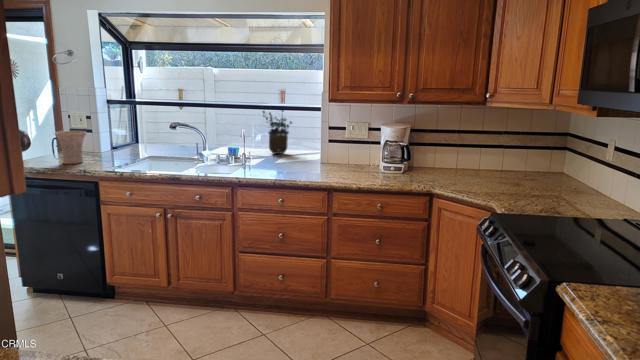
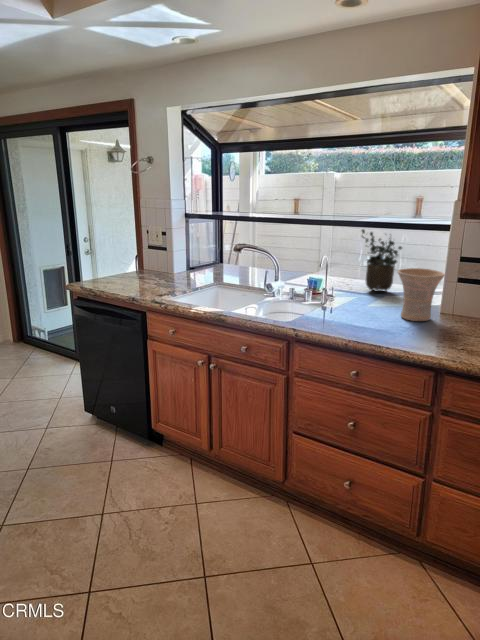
vase: present [55,131,86,164] -> present [398,268,445,321]

